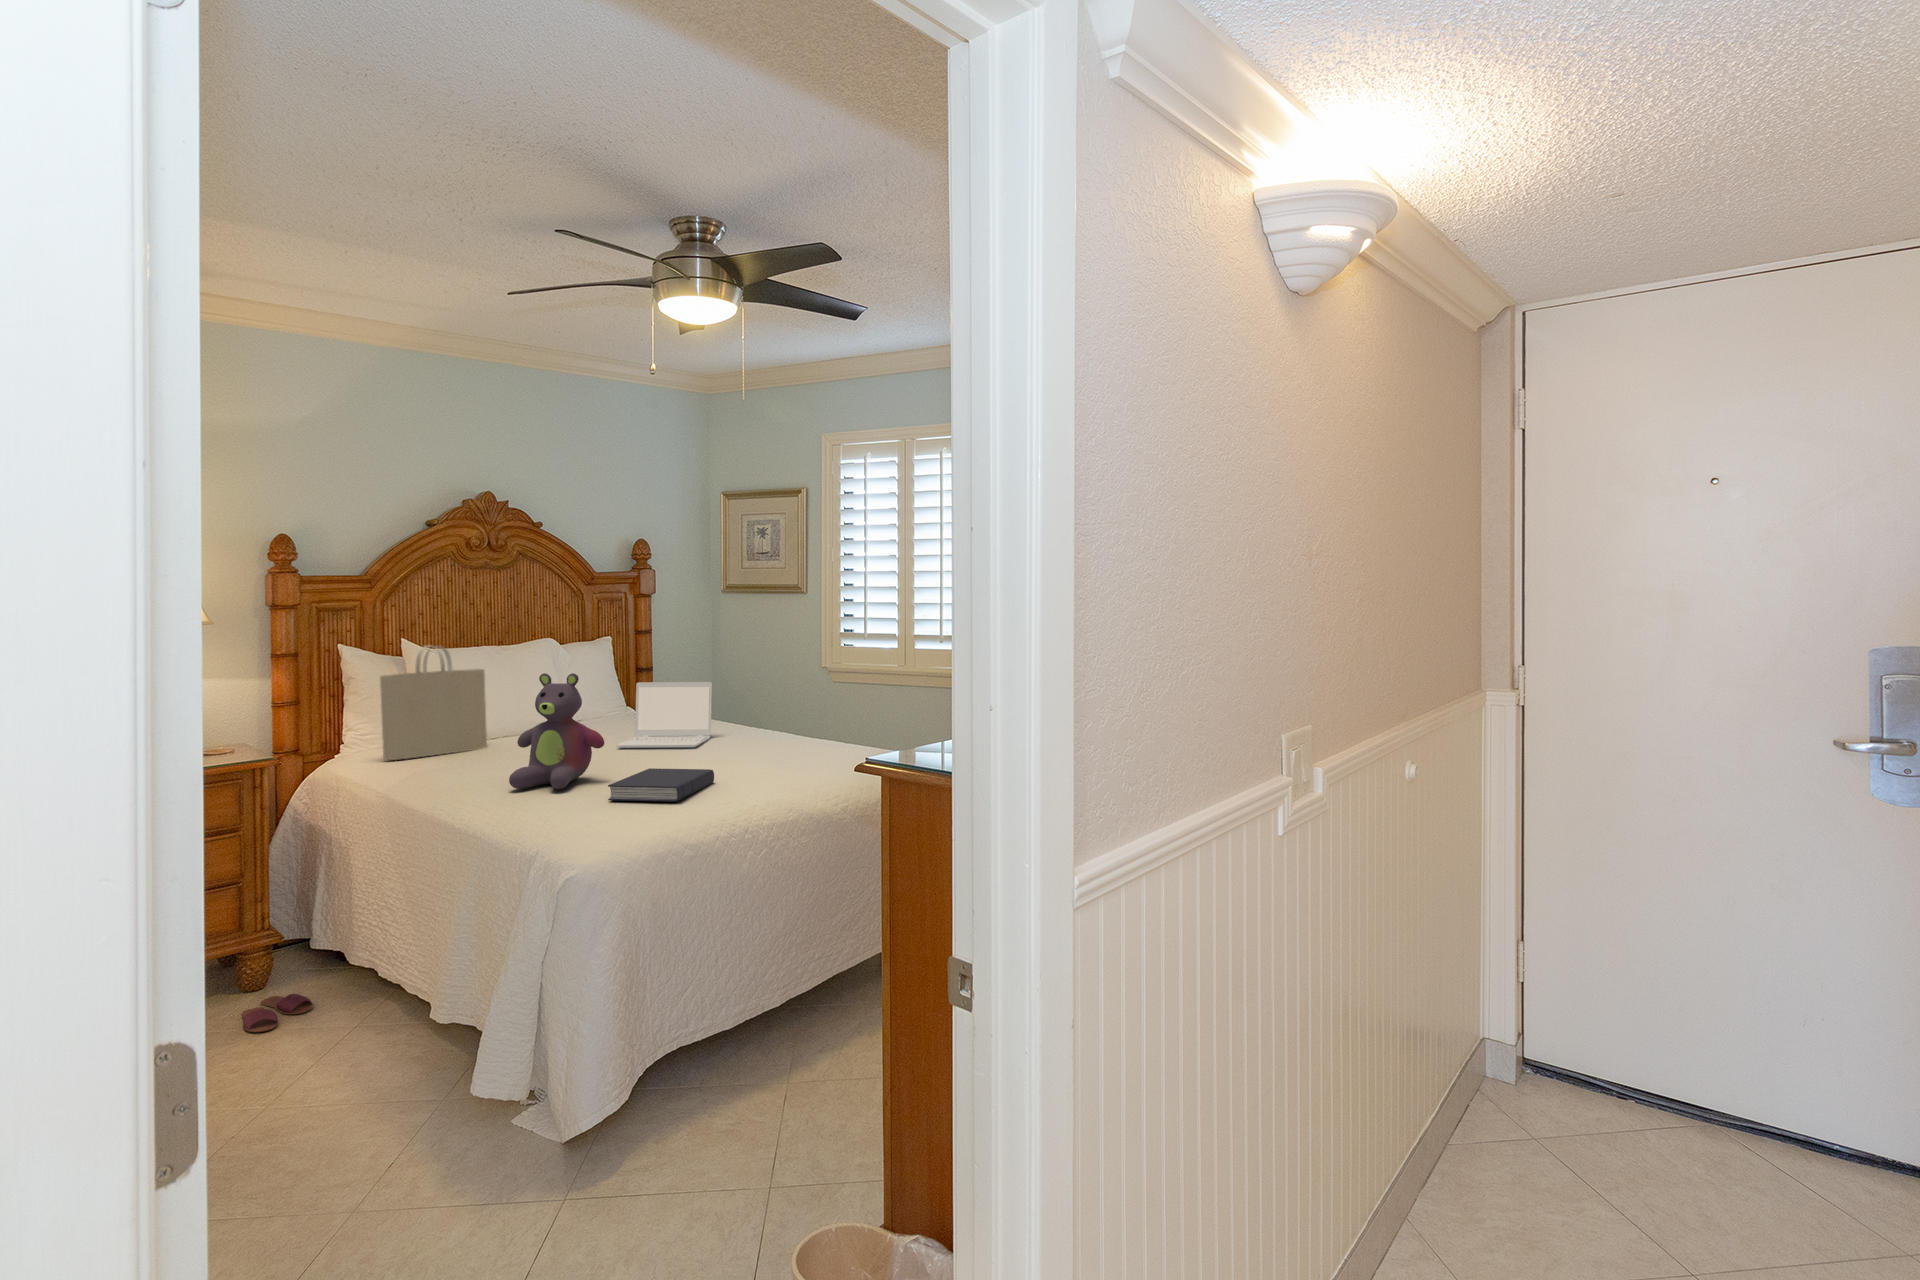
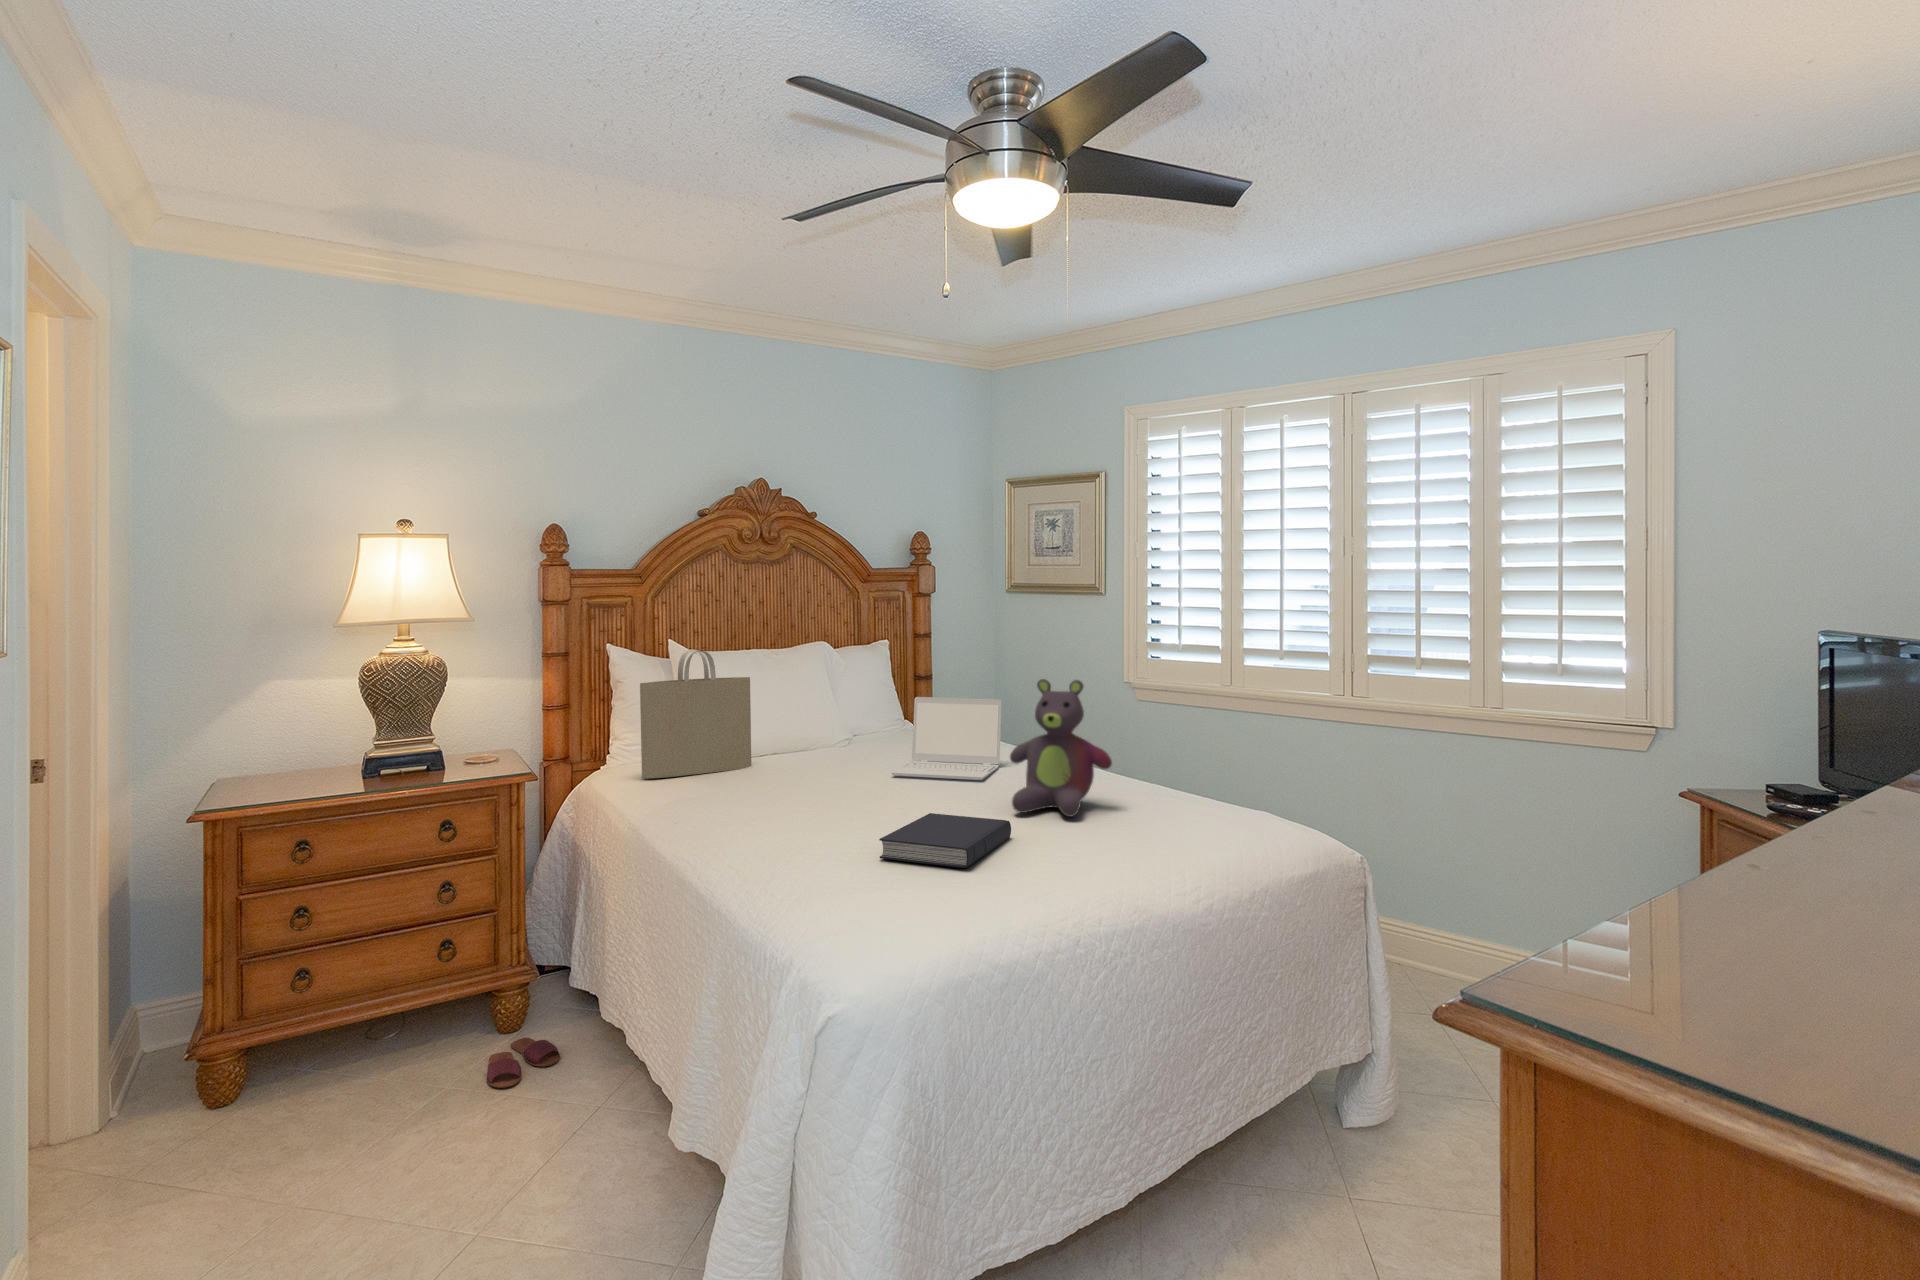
stuffed bear: present [509,673,604,789] -> present [1010,679,1112,817]

